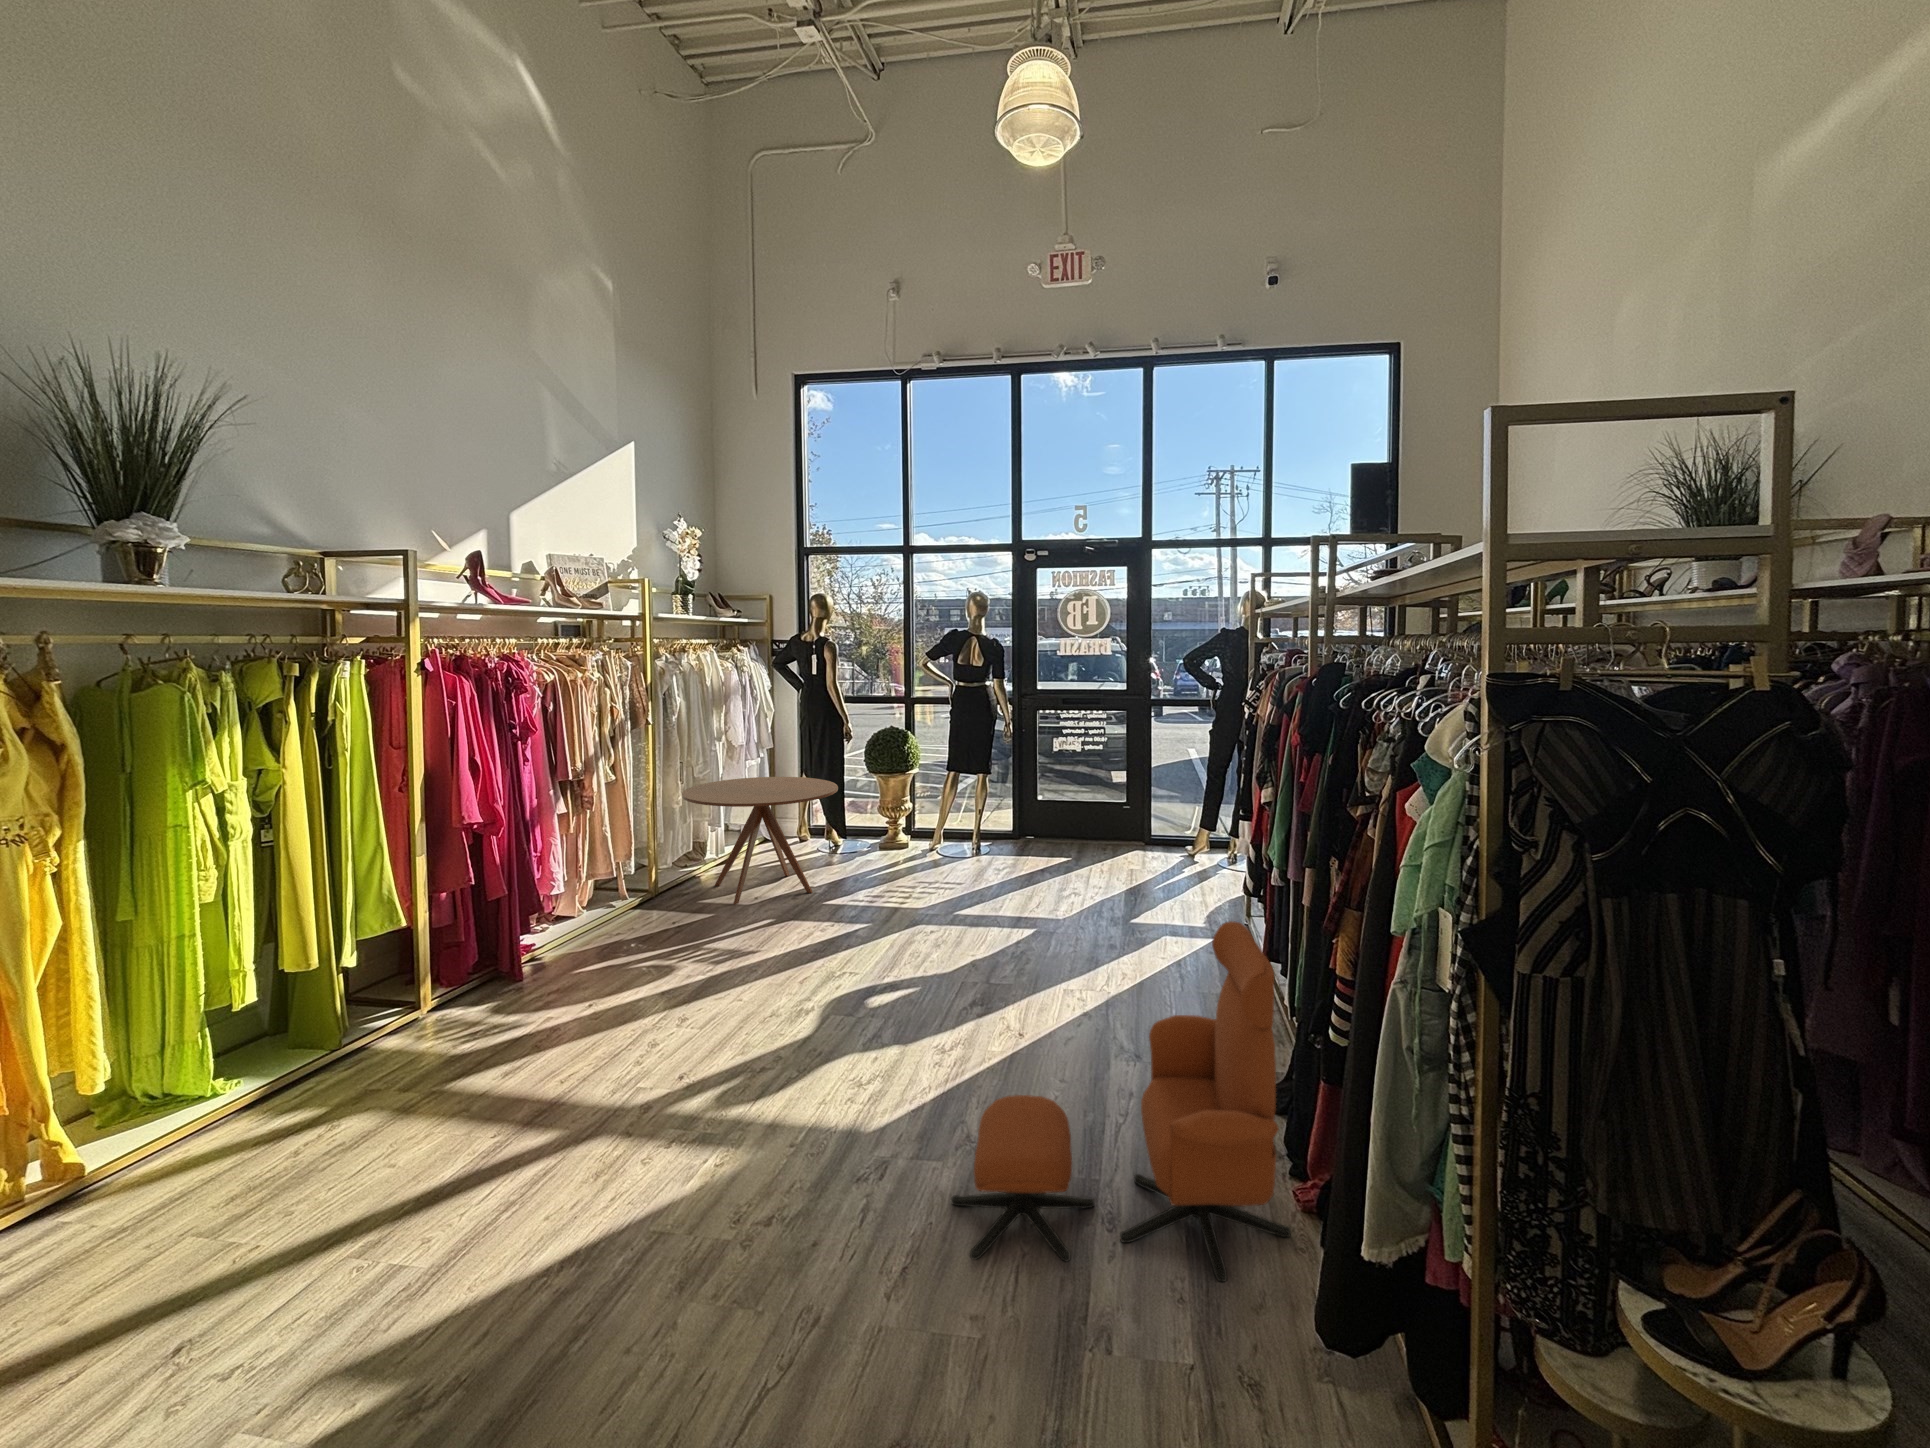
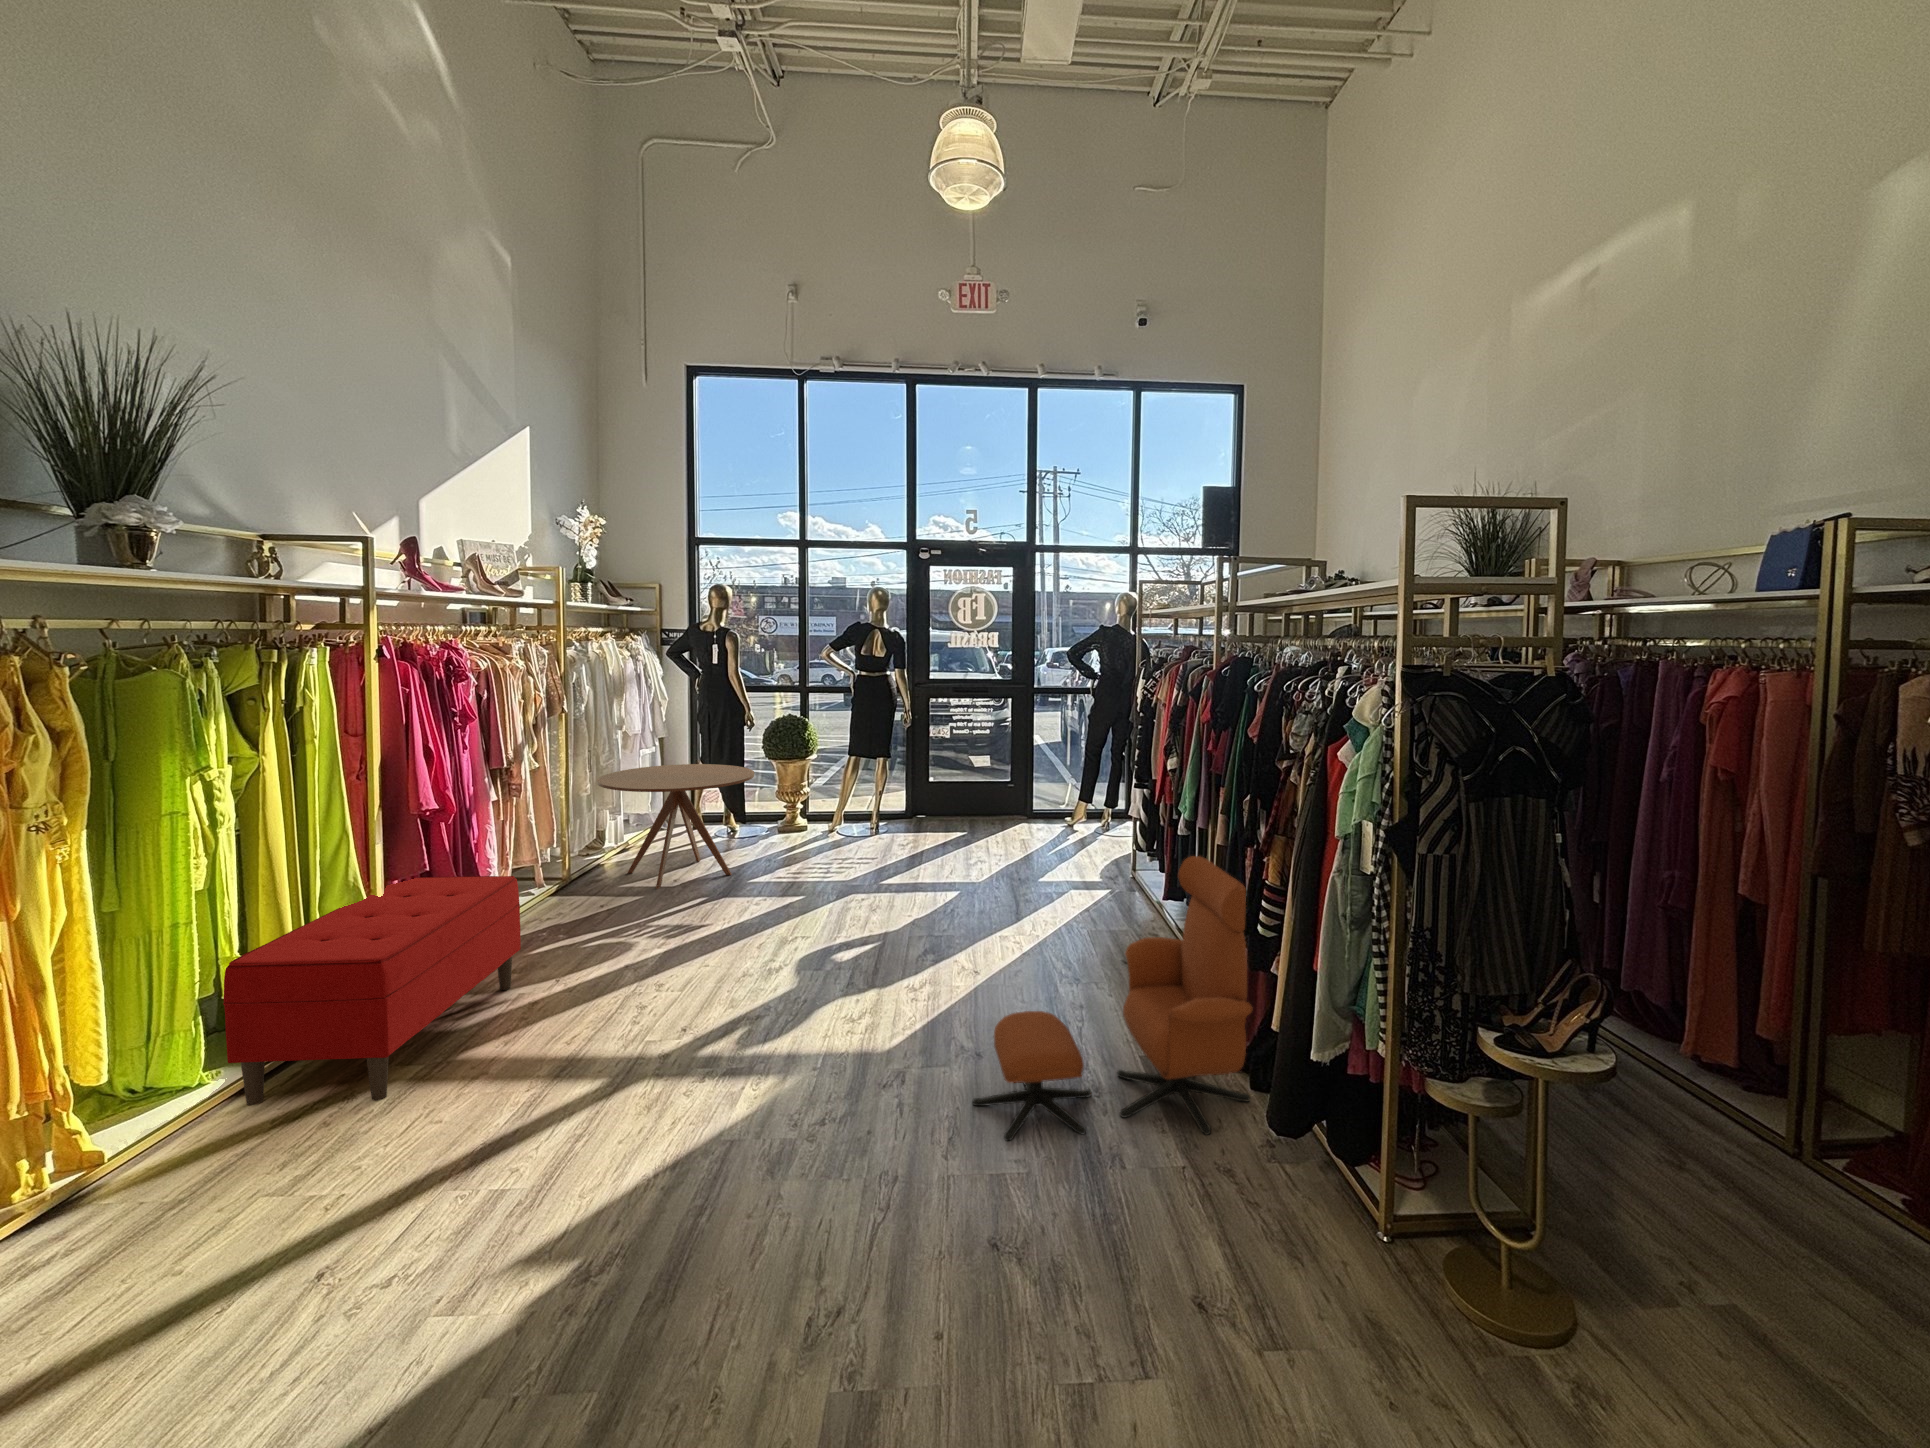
bench: none [225,891,557,1129] -> present [223,876,521,1105]

